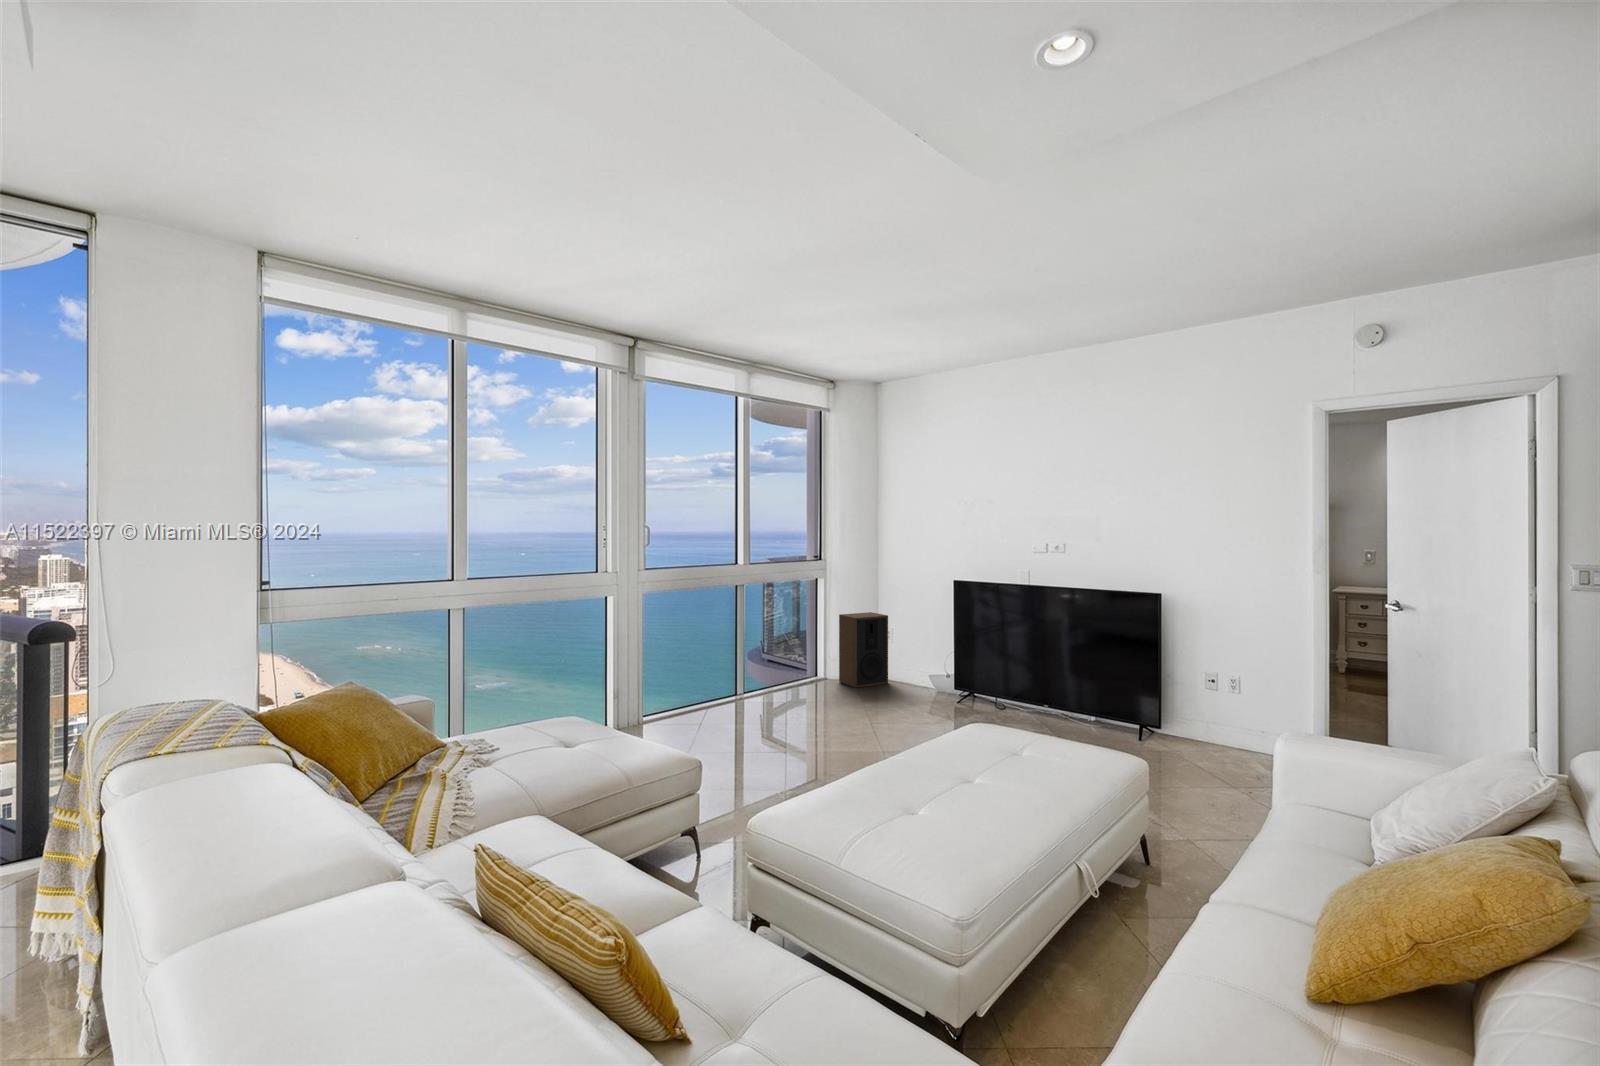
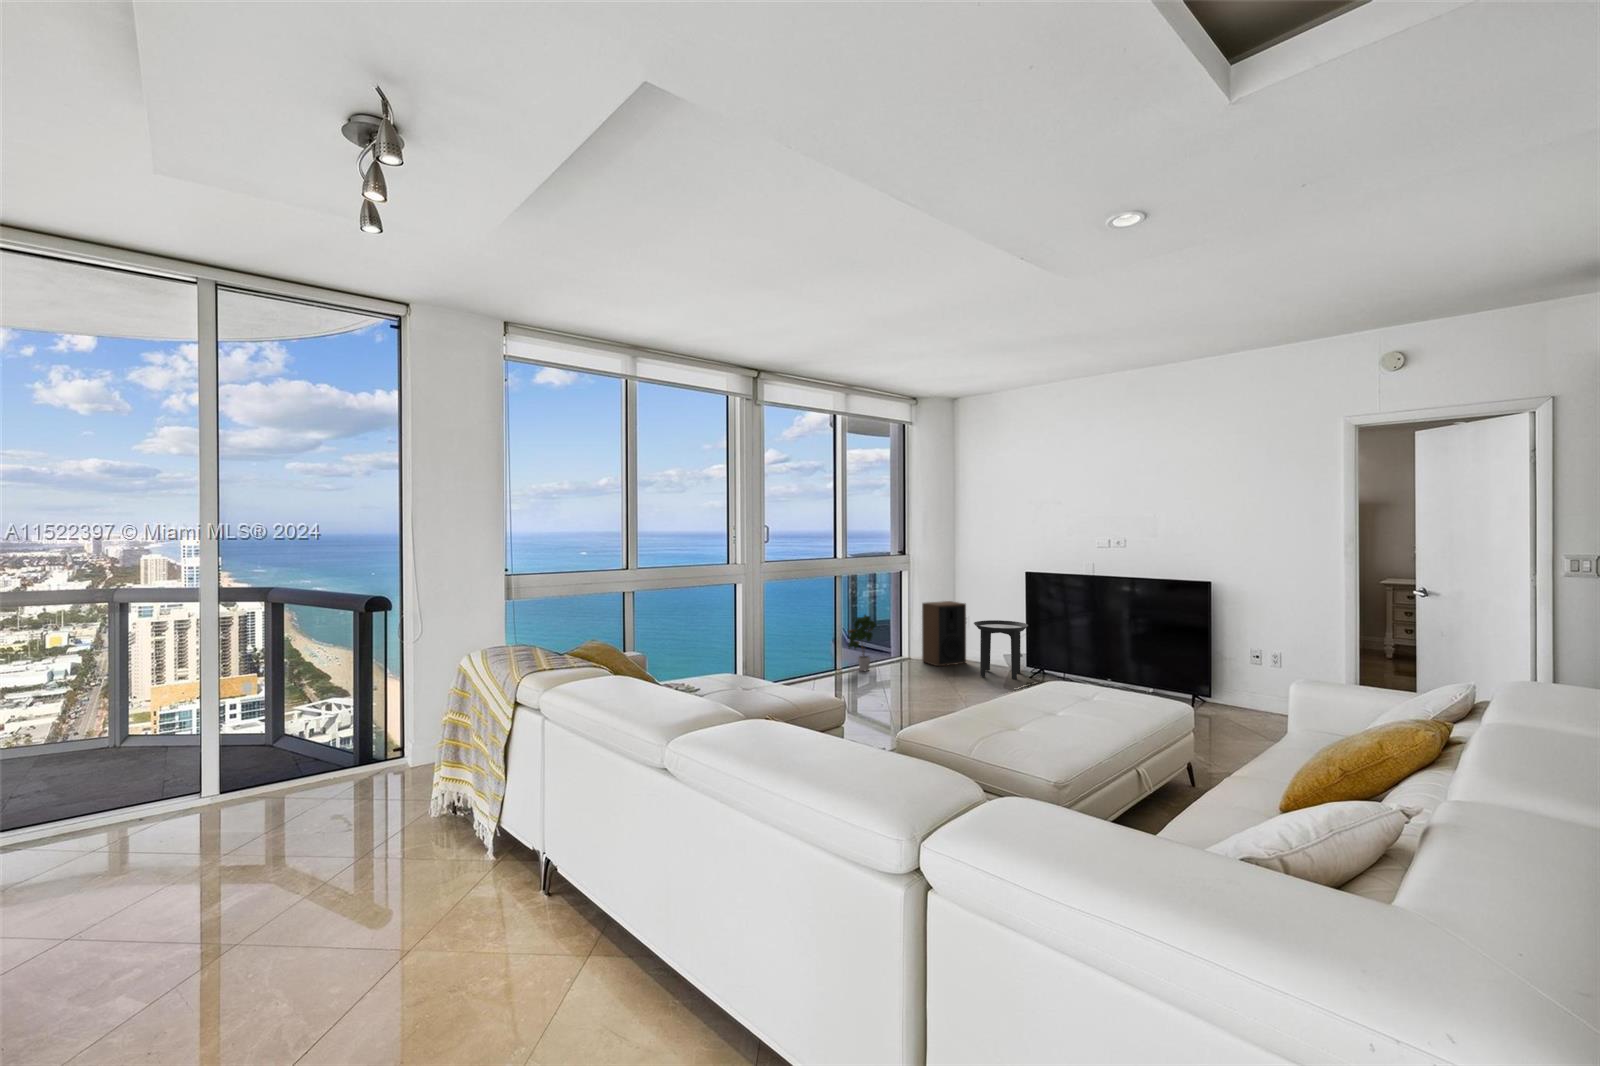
potted plant: none [751,628,786,695] -> present [848,615,876,671]
side table: none [894,635,956,704] -> present [974,620,1028,679]

